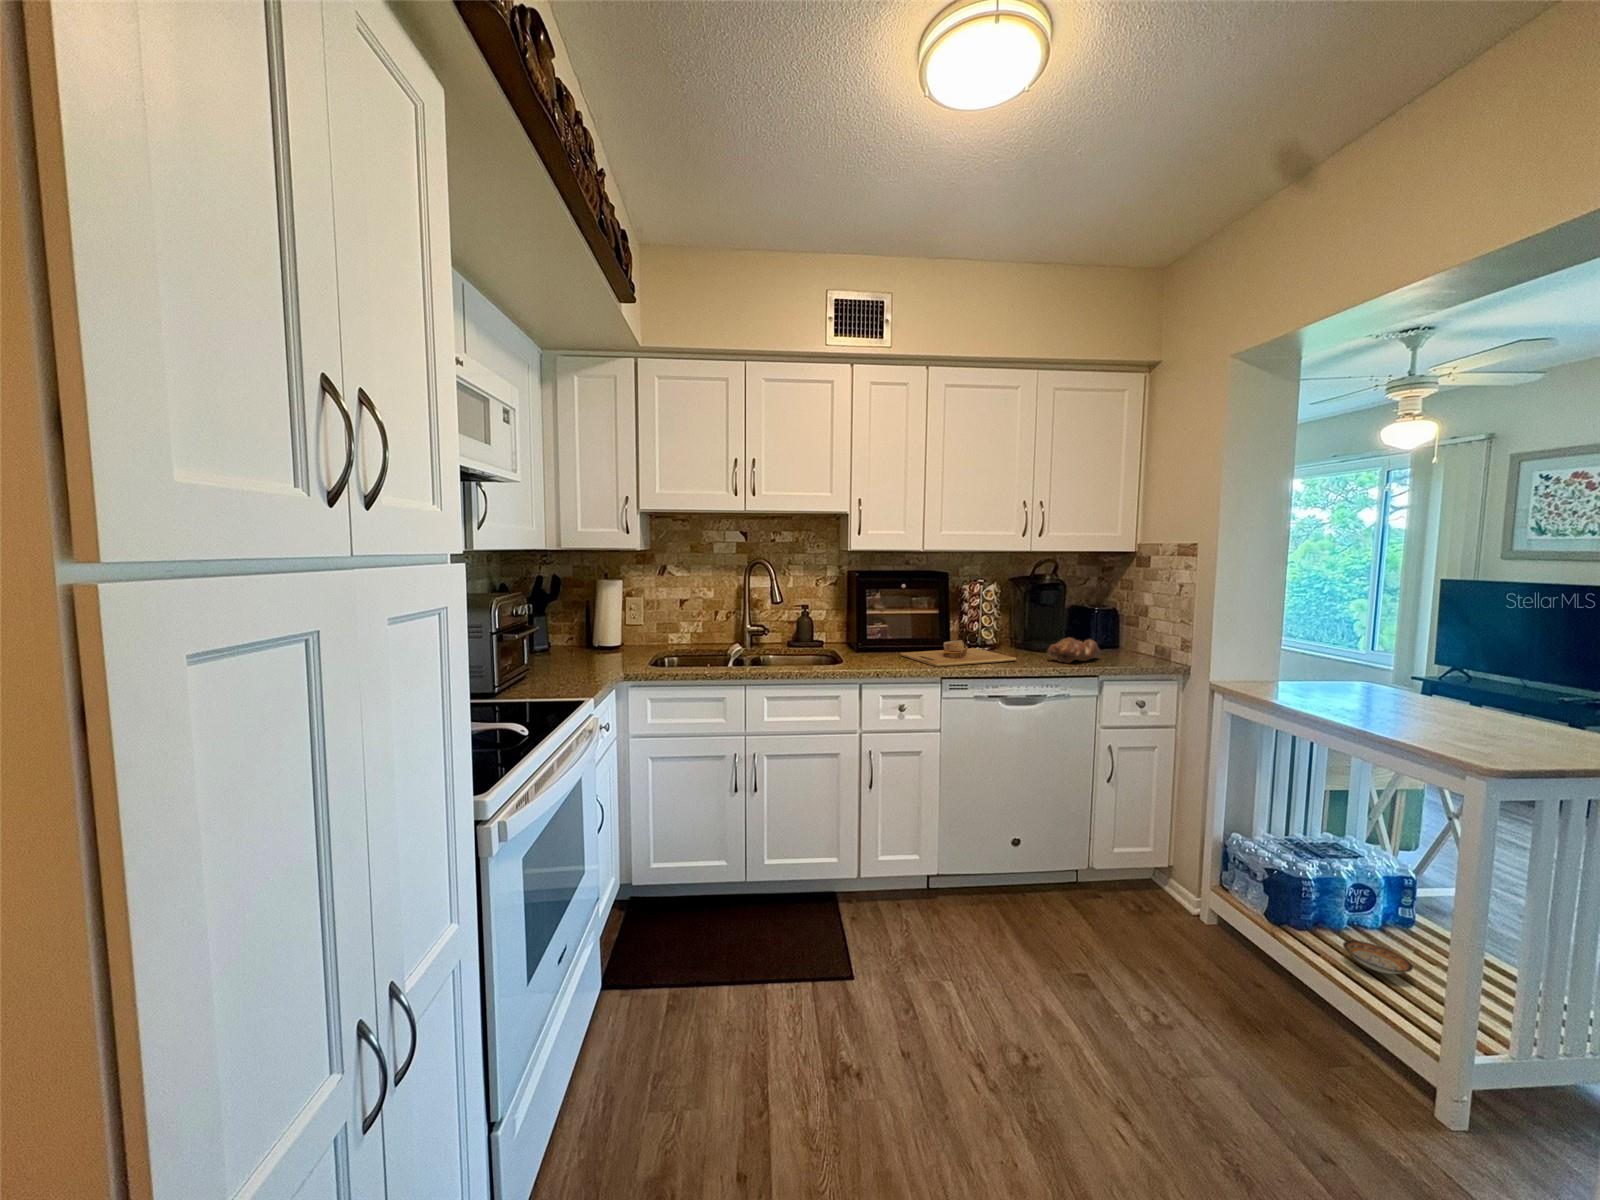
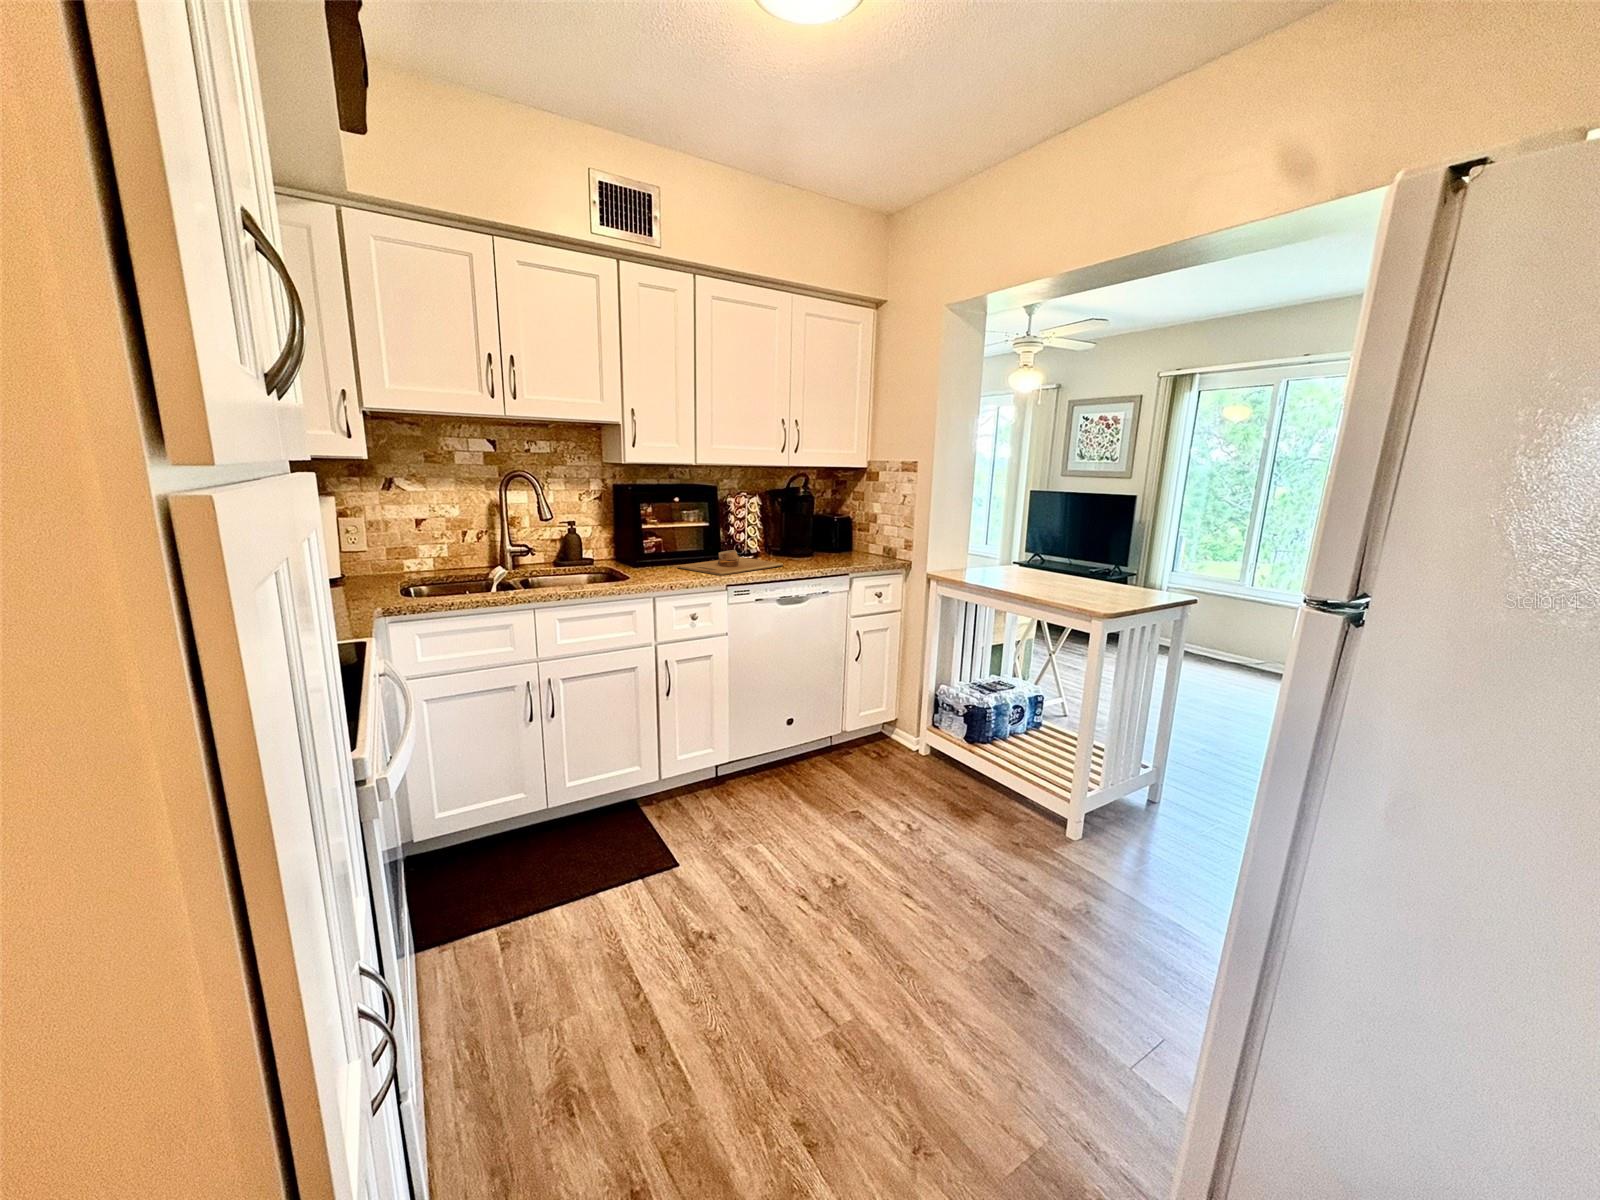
bread loaf: present [1047,637,1101,663] -> none [806,543,845,565]
ceramic bowl: present [1343,940,1413,974] -> none [1011,742,1048,759]

